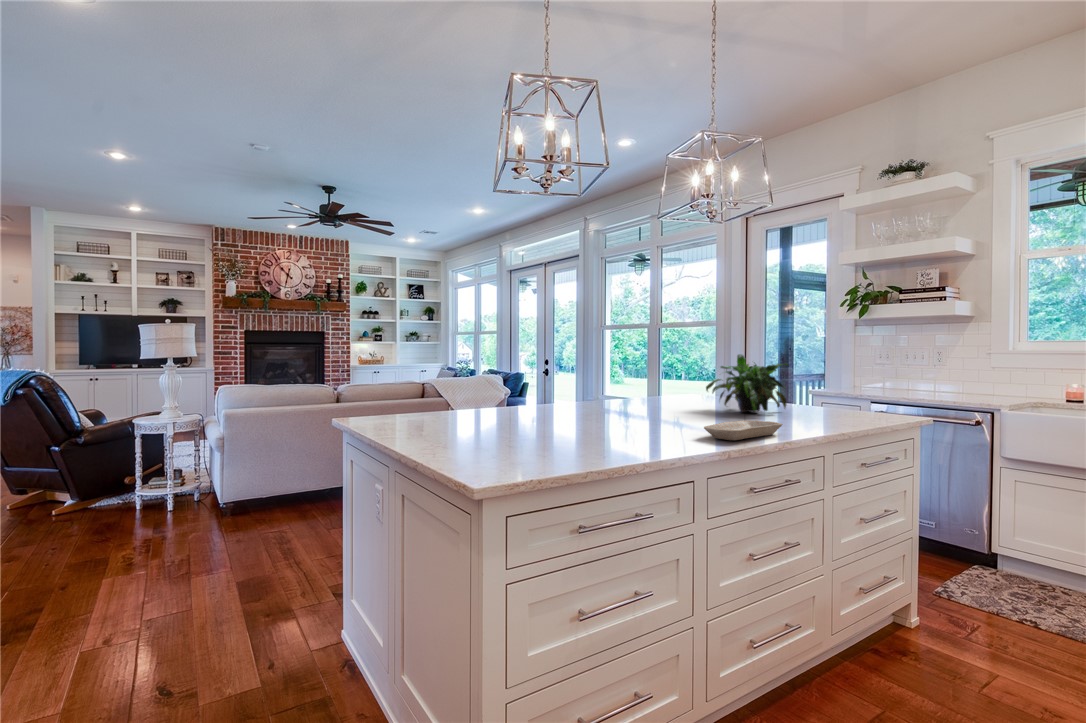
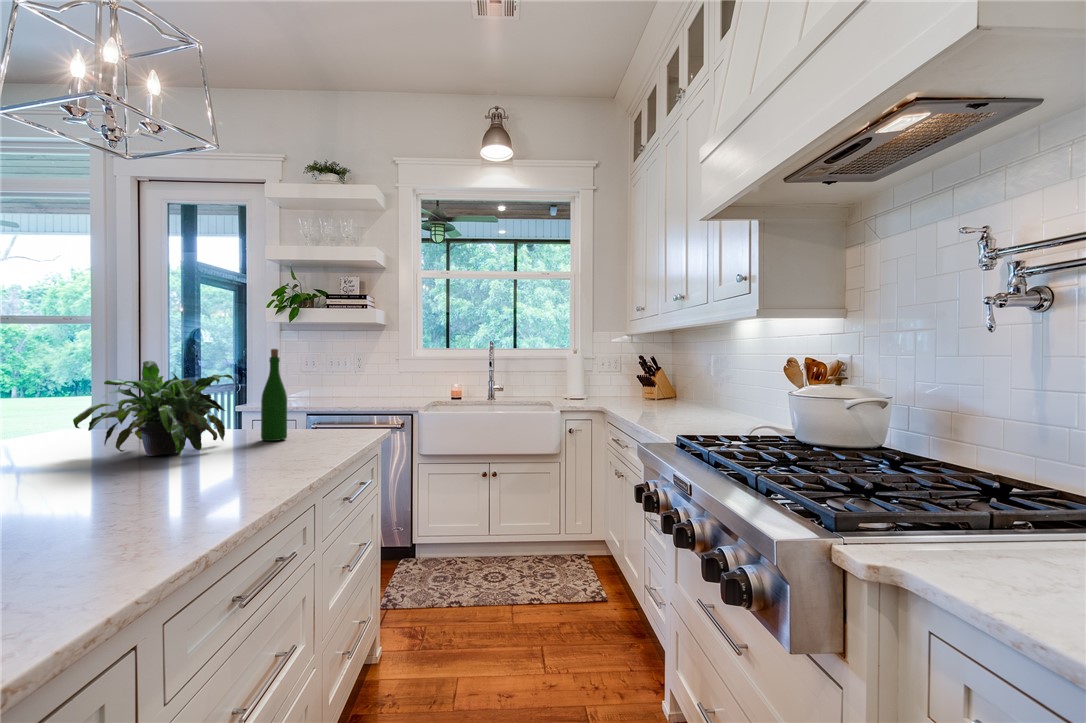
wine bottle: none [812,345,831,414] -> present [261,349,287,441]
tray: present [704,421,783,440] -> none [84,473,247,535]

